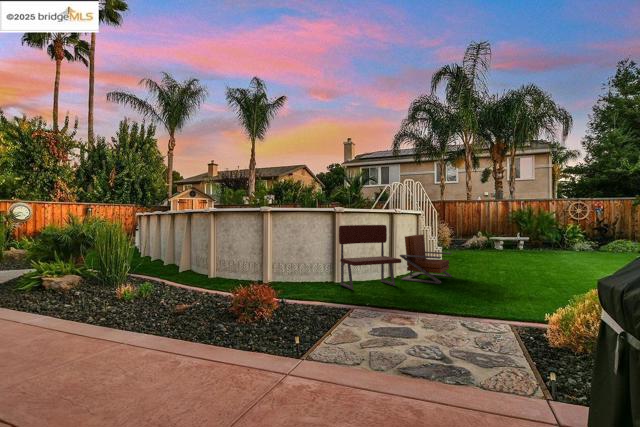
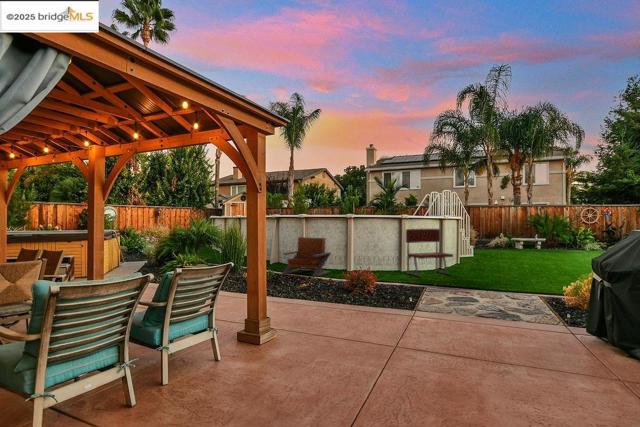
lounge chair: present [400,235,452,284] -> present [283,237,331,276]

